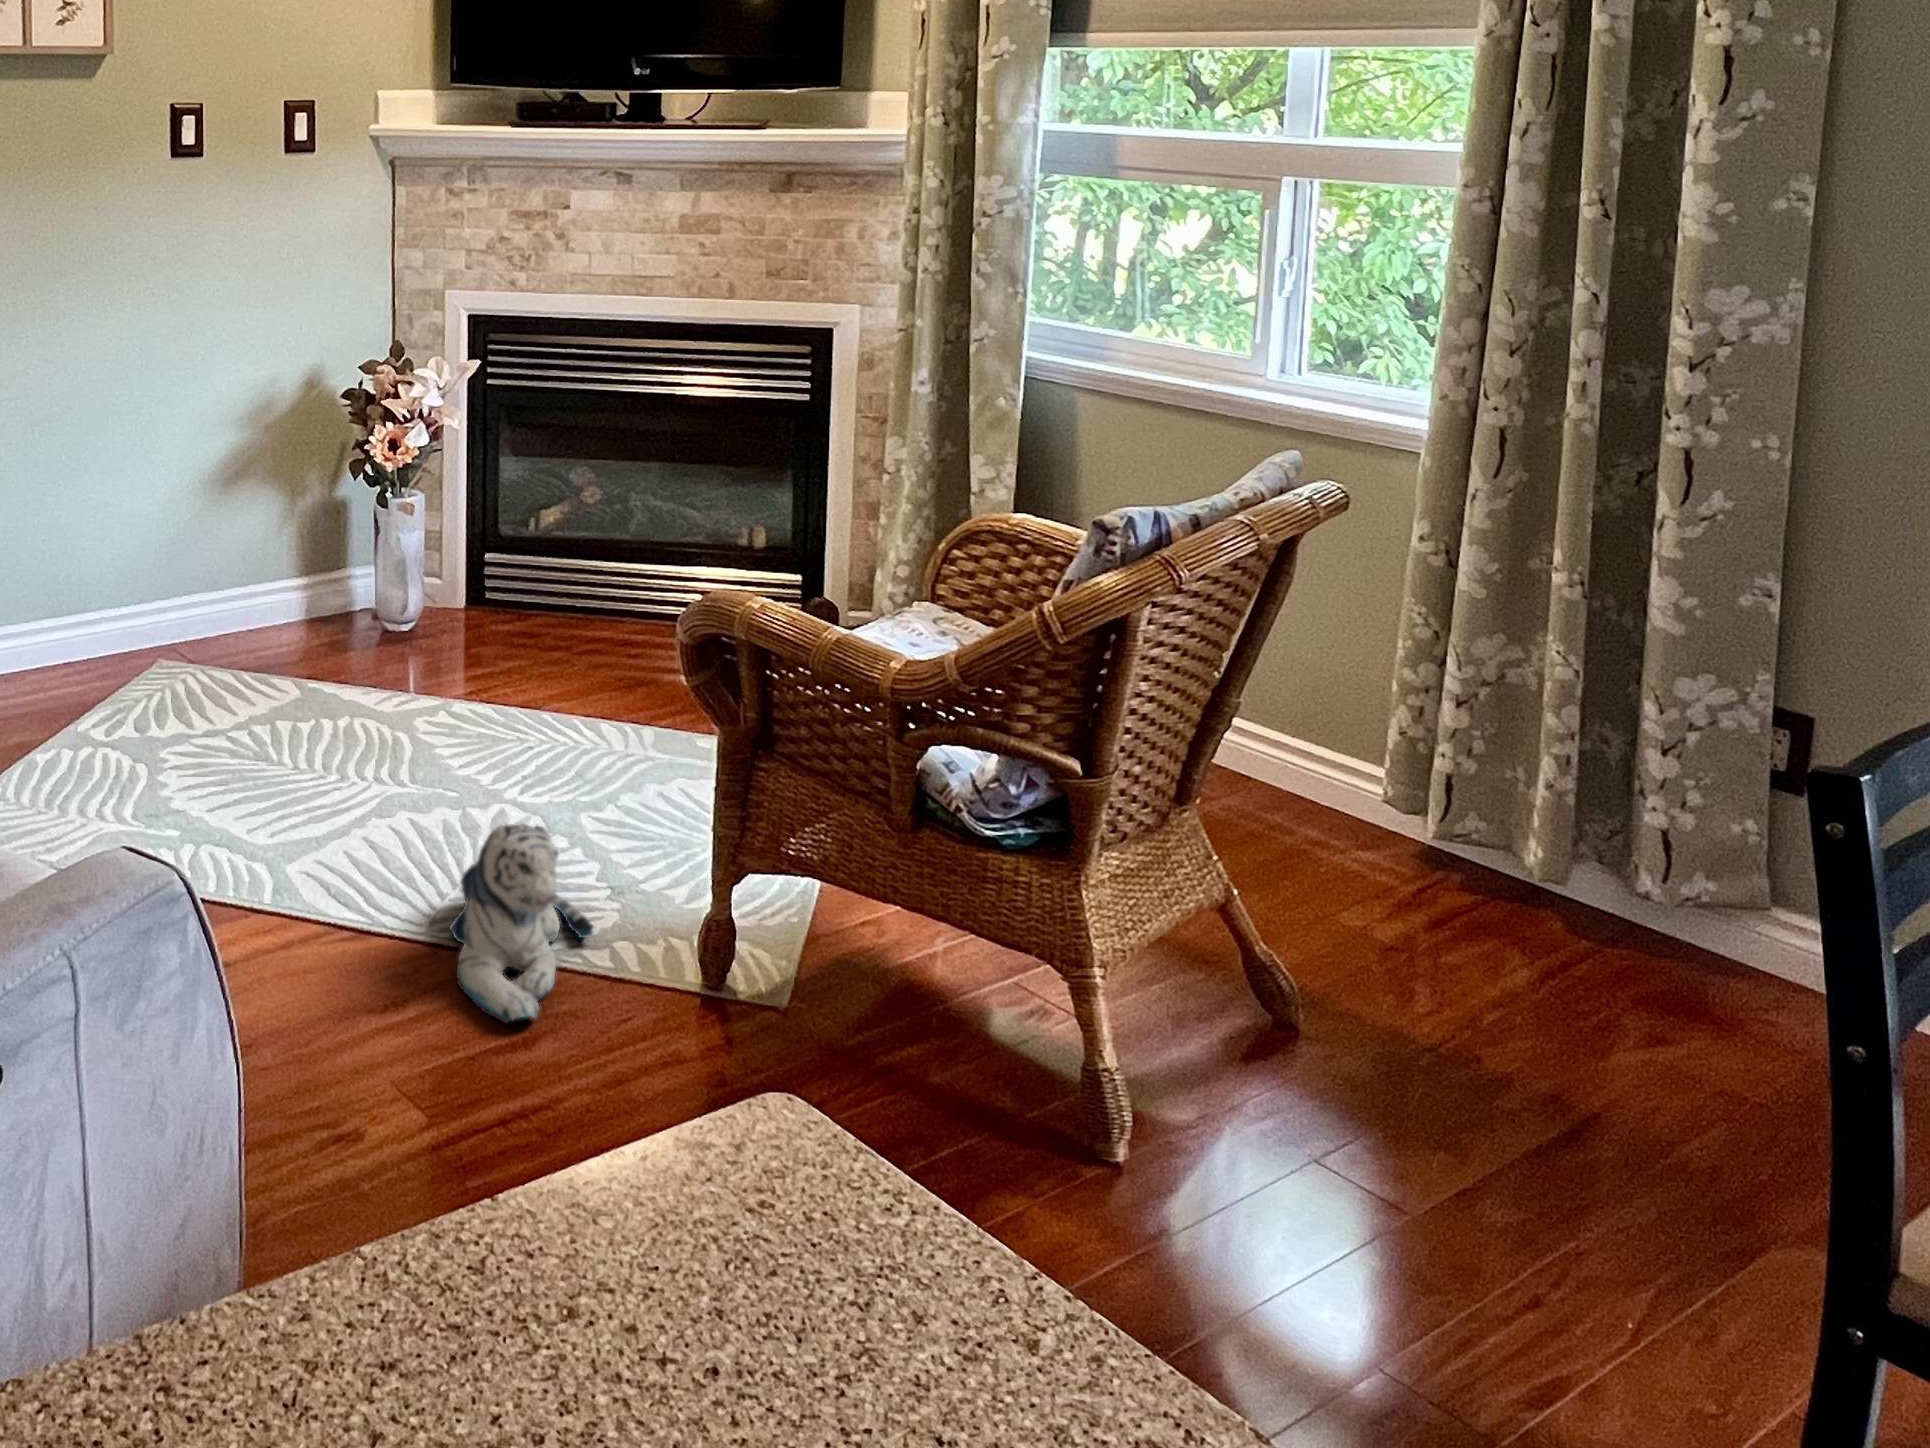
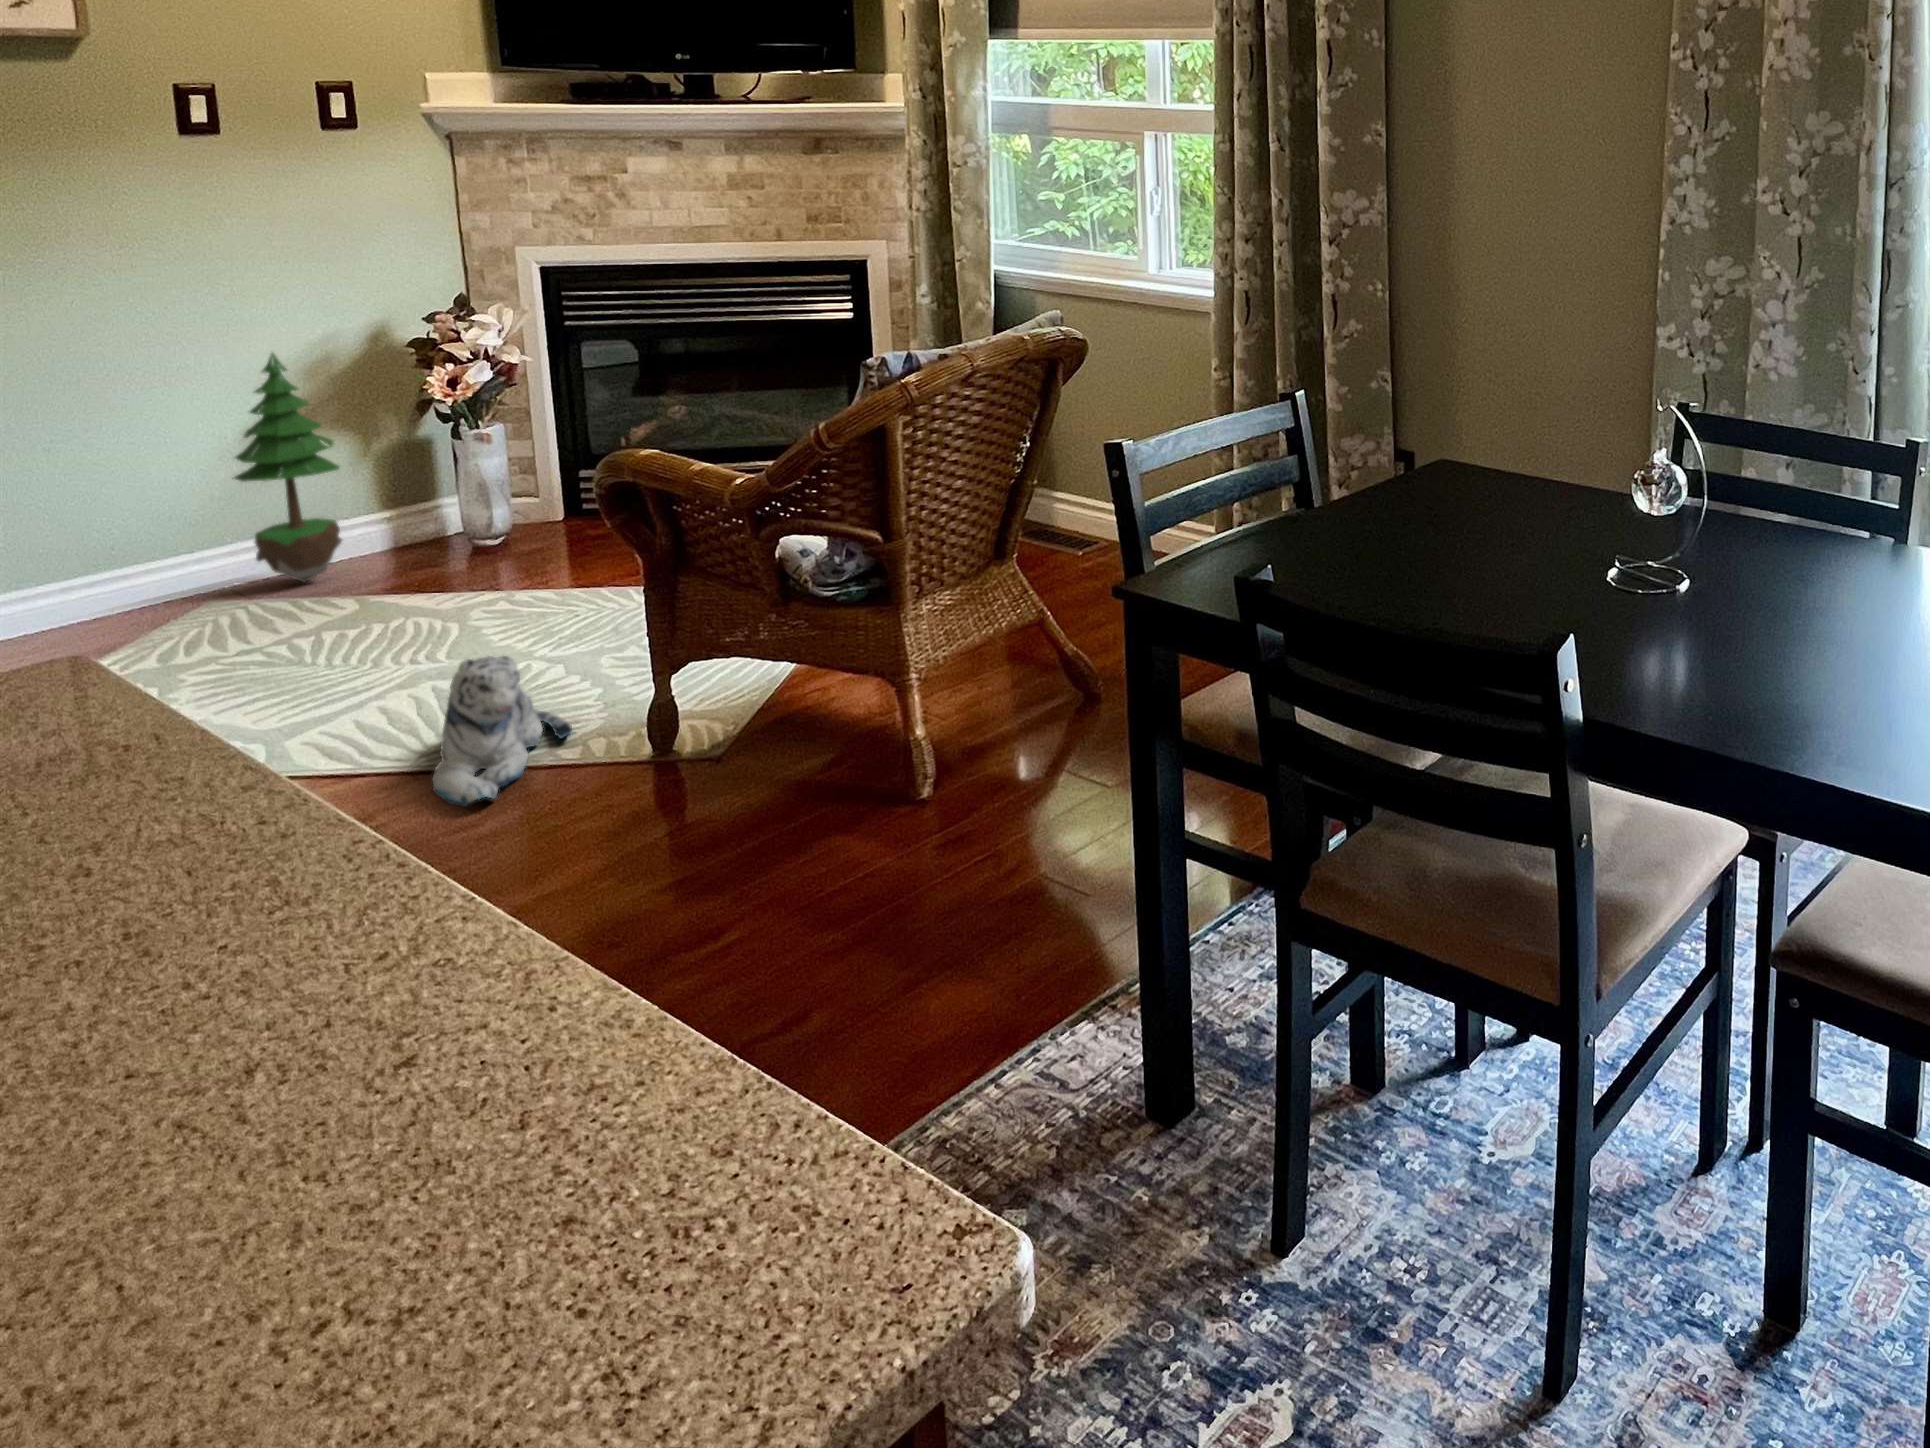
potted tree: none [187,393,282,650] -> present [232,353,342,582]

